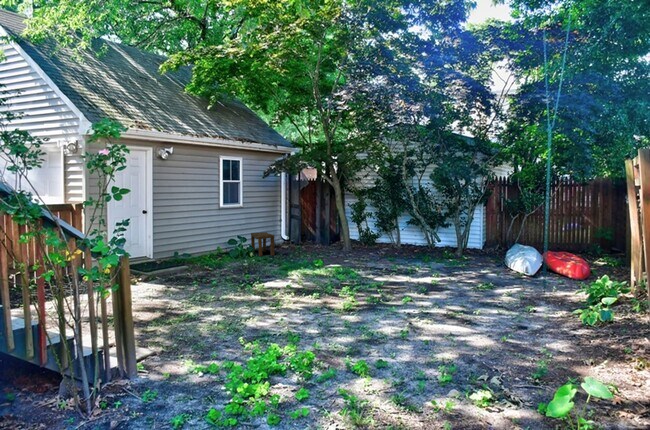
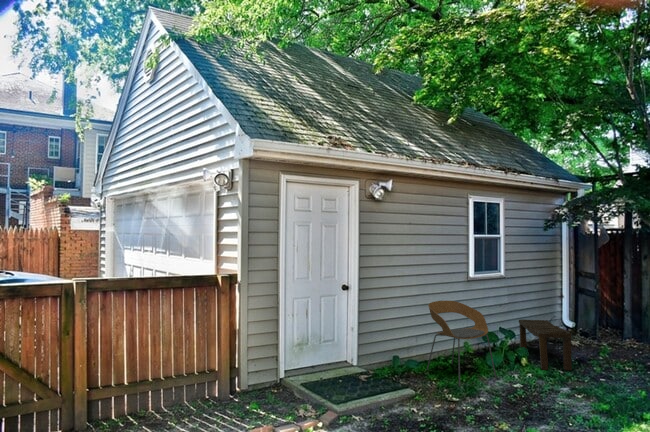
chair: none [194,221,234,264] -> present [427,300,496,386]

